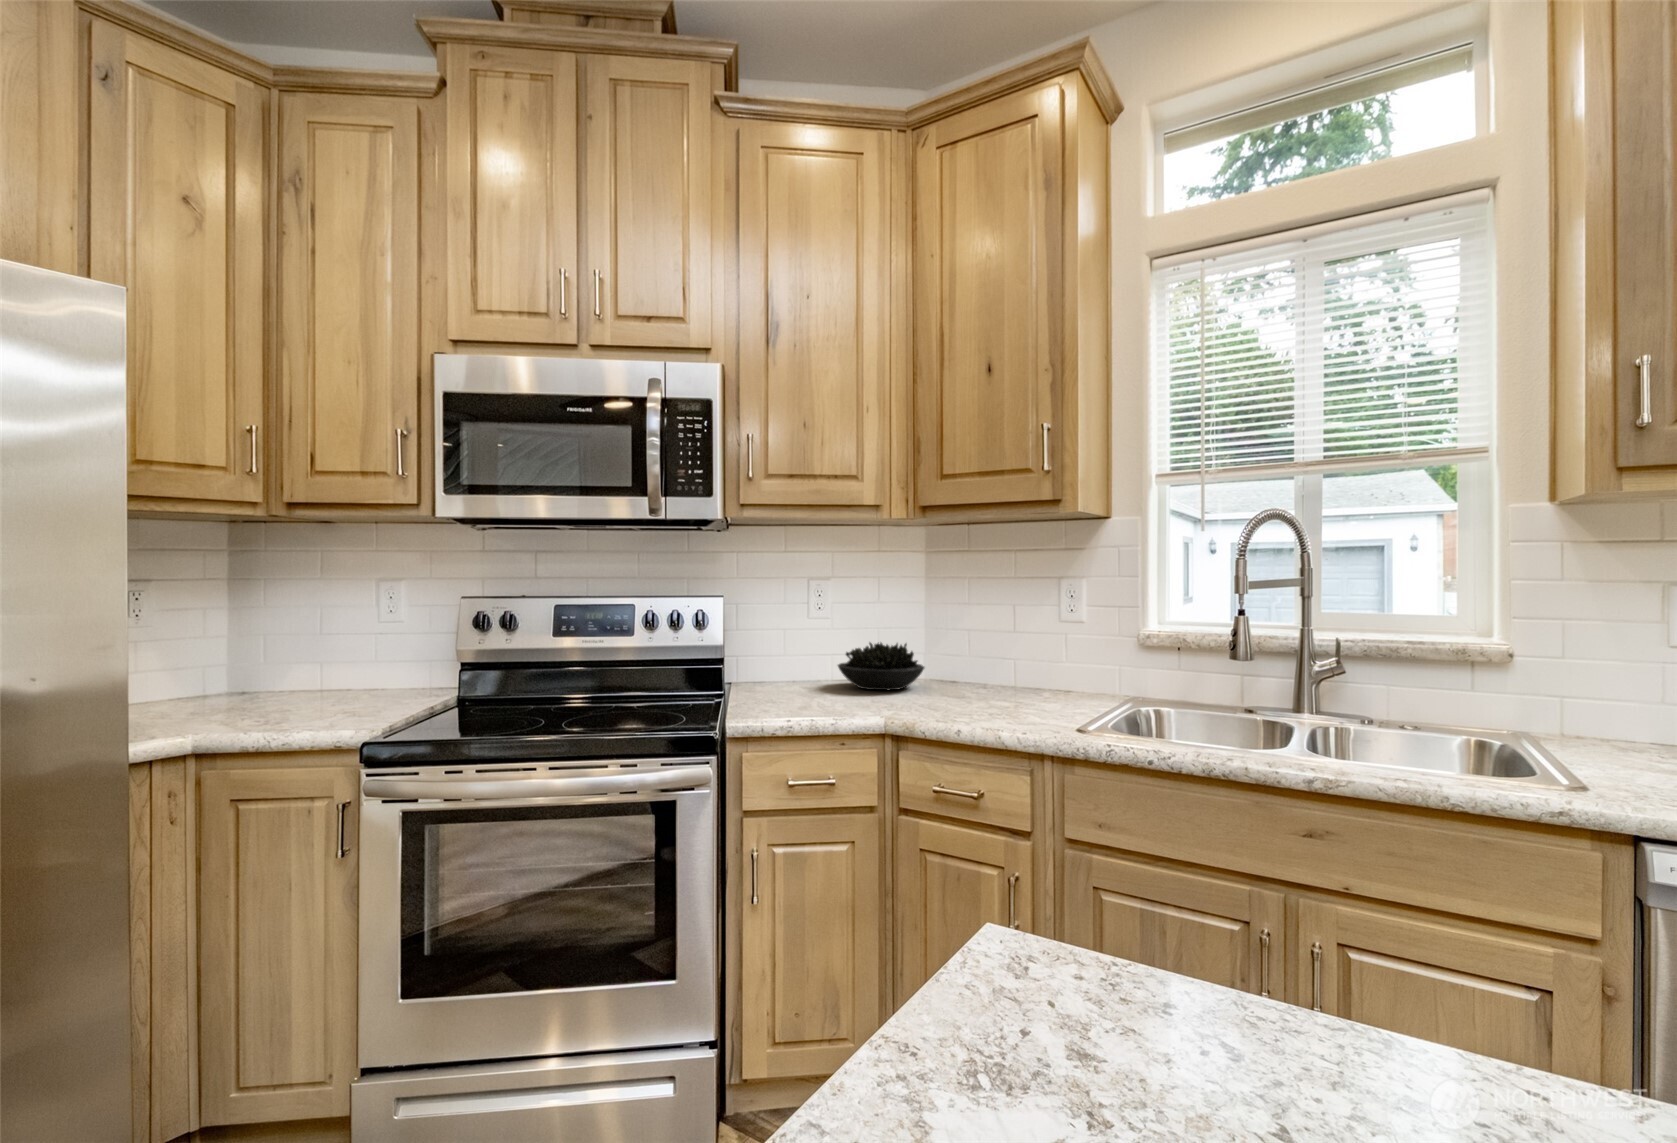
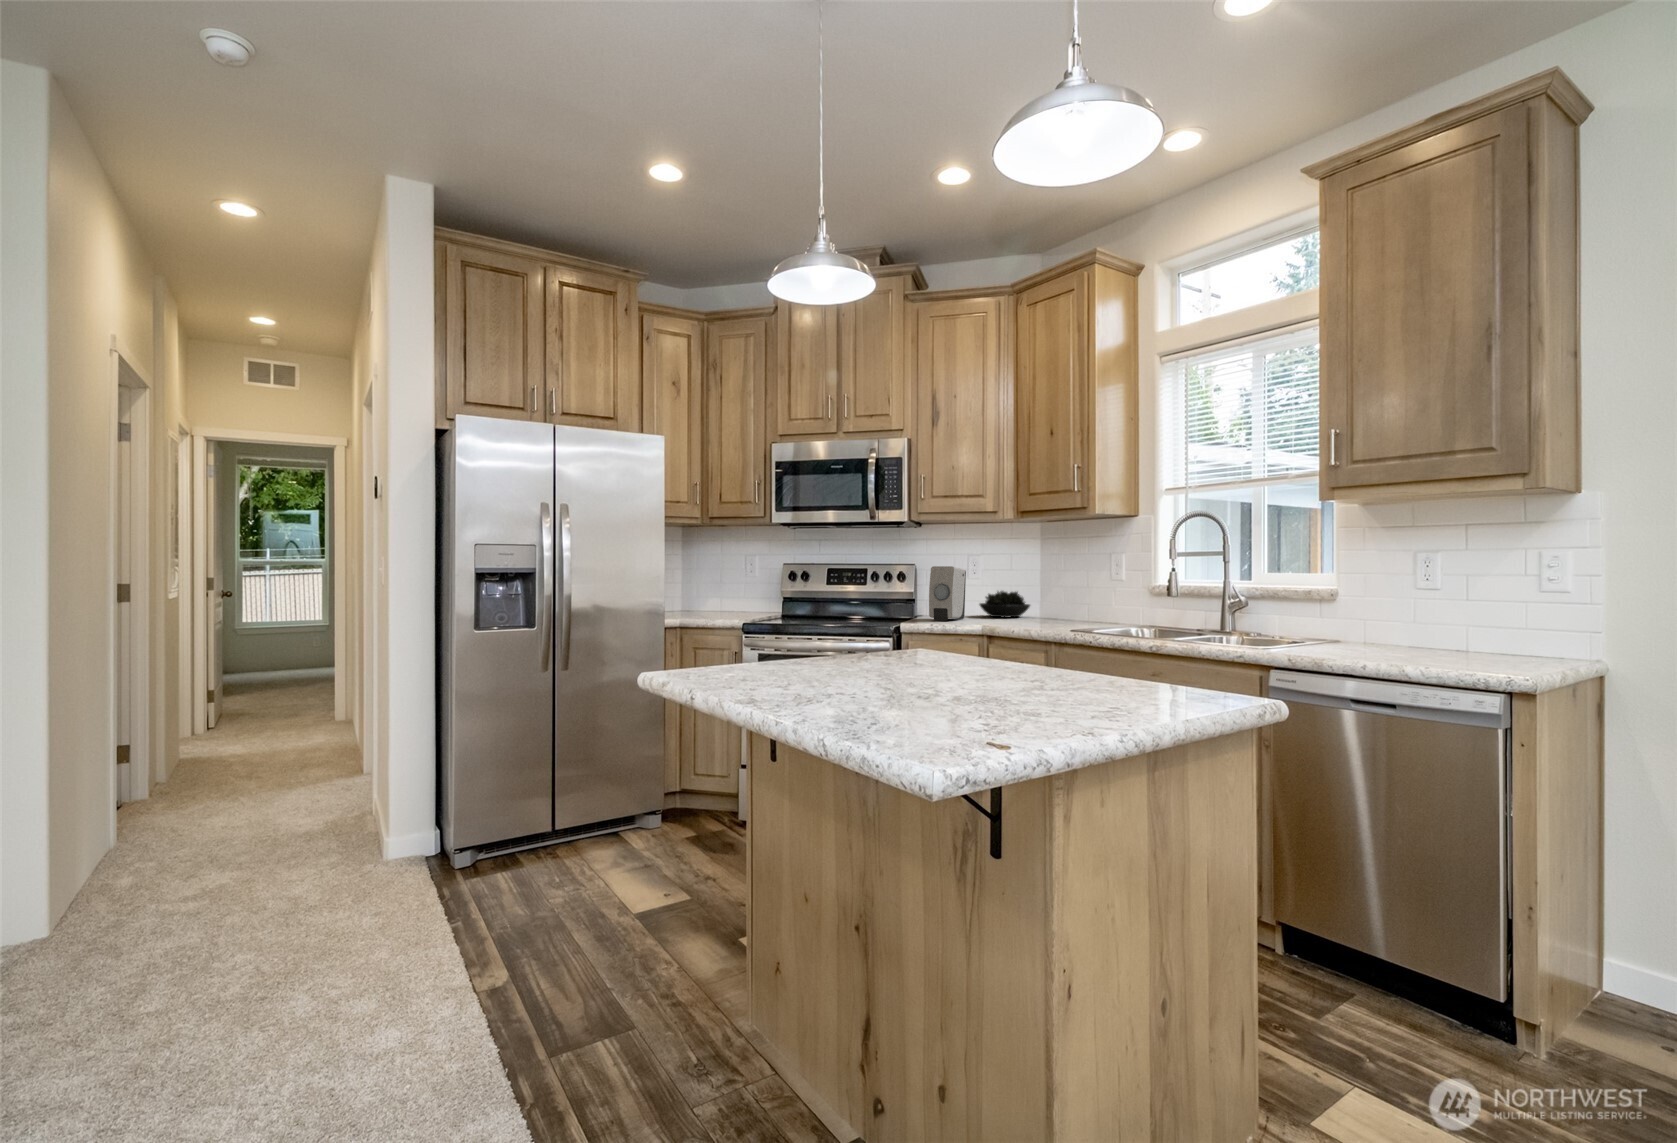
soap dispenser: none [771,605,828,709] -> present [929,566,966,621]

